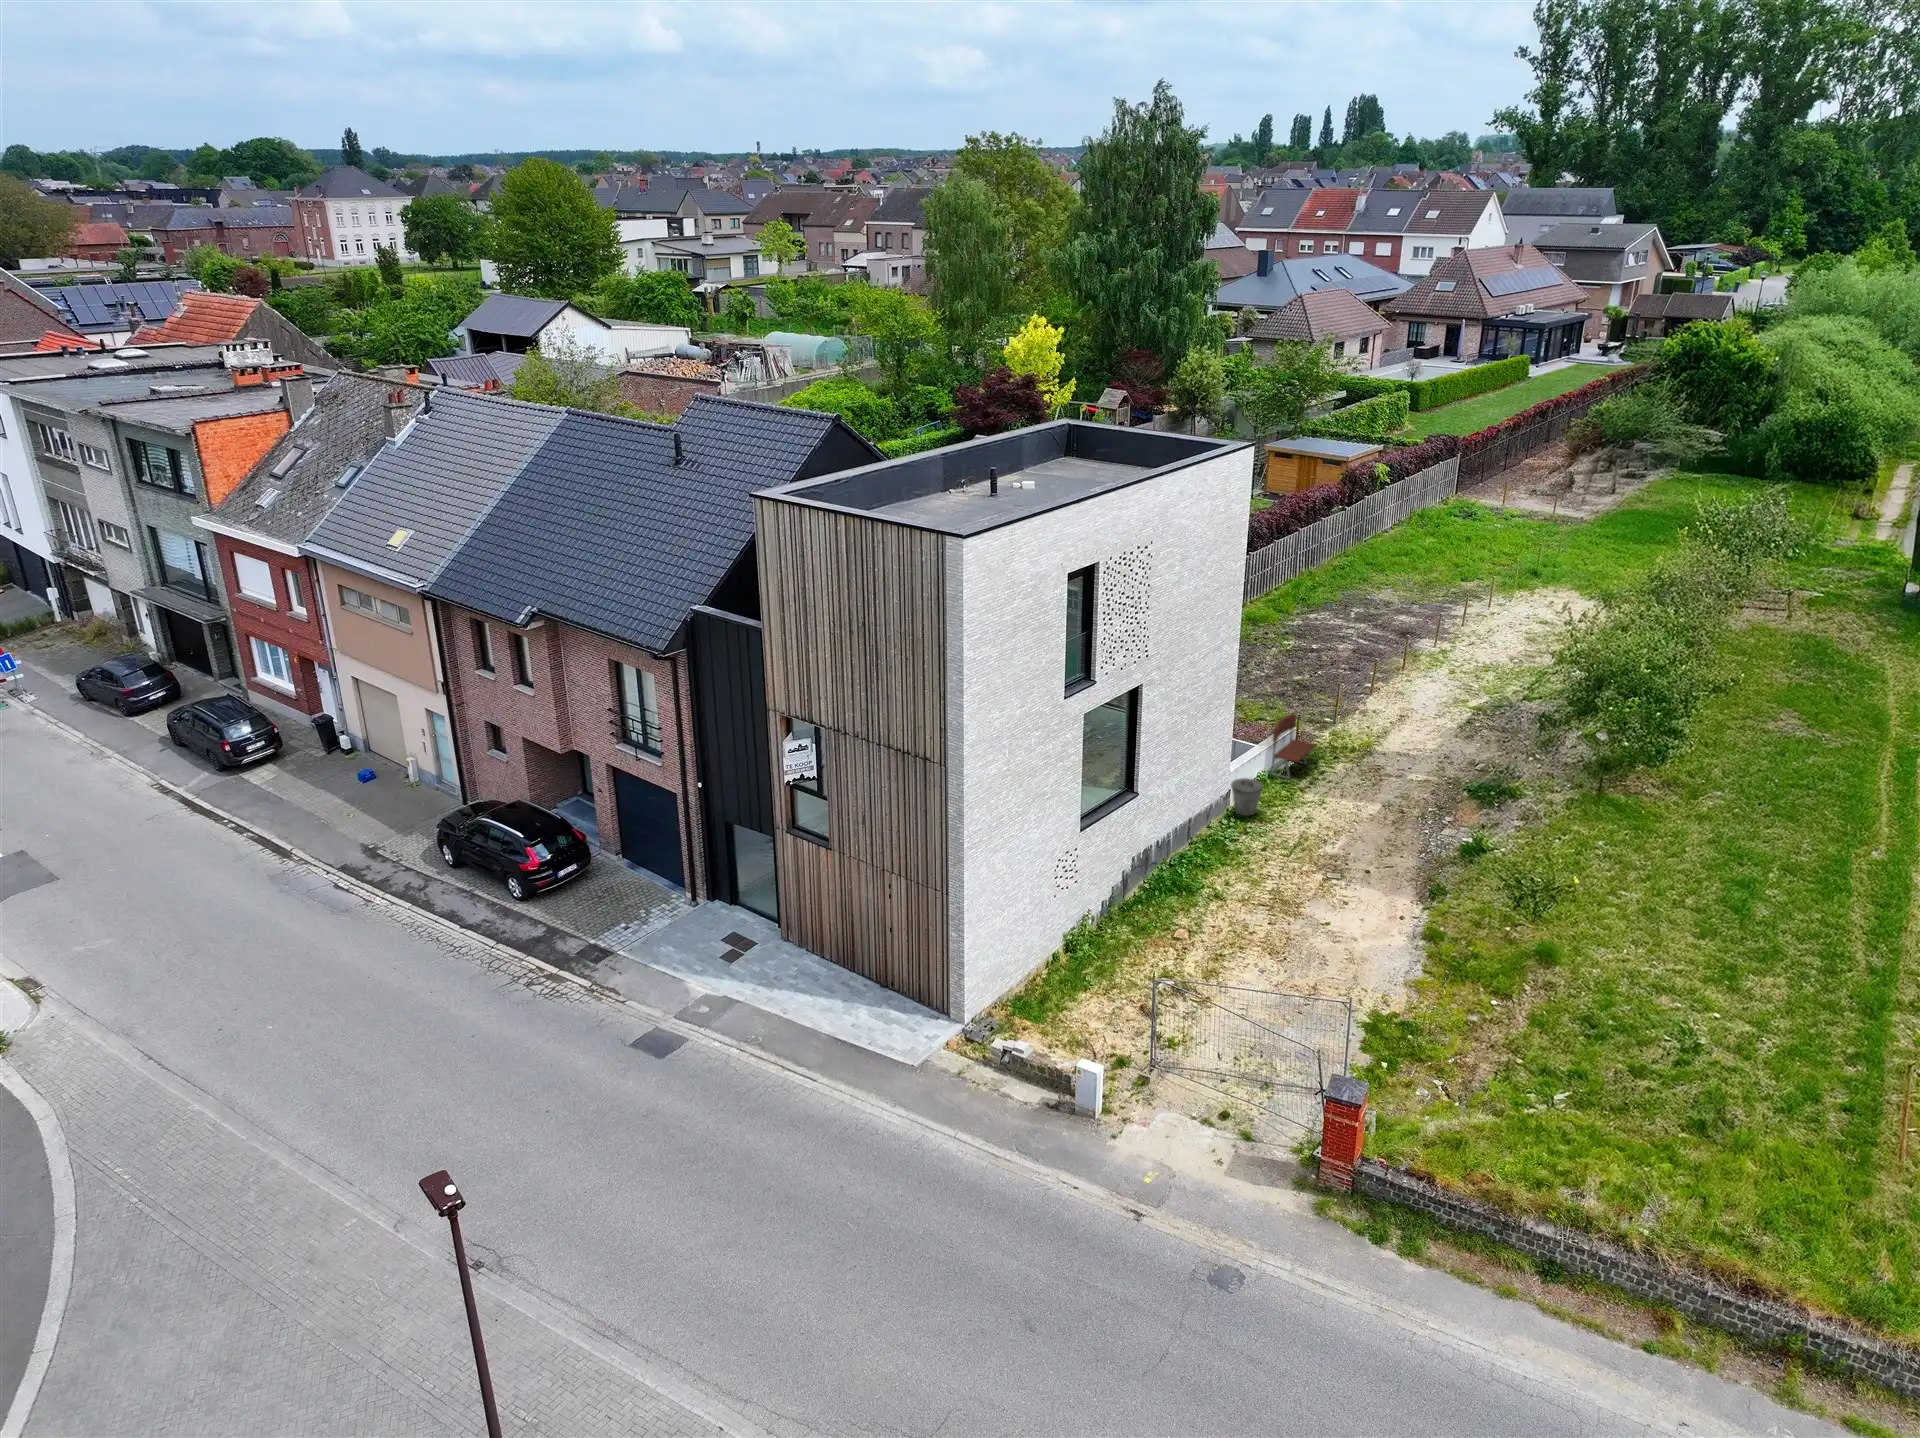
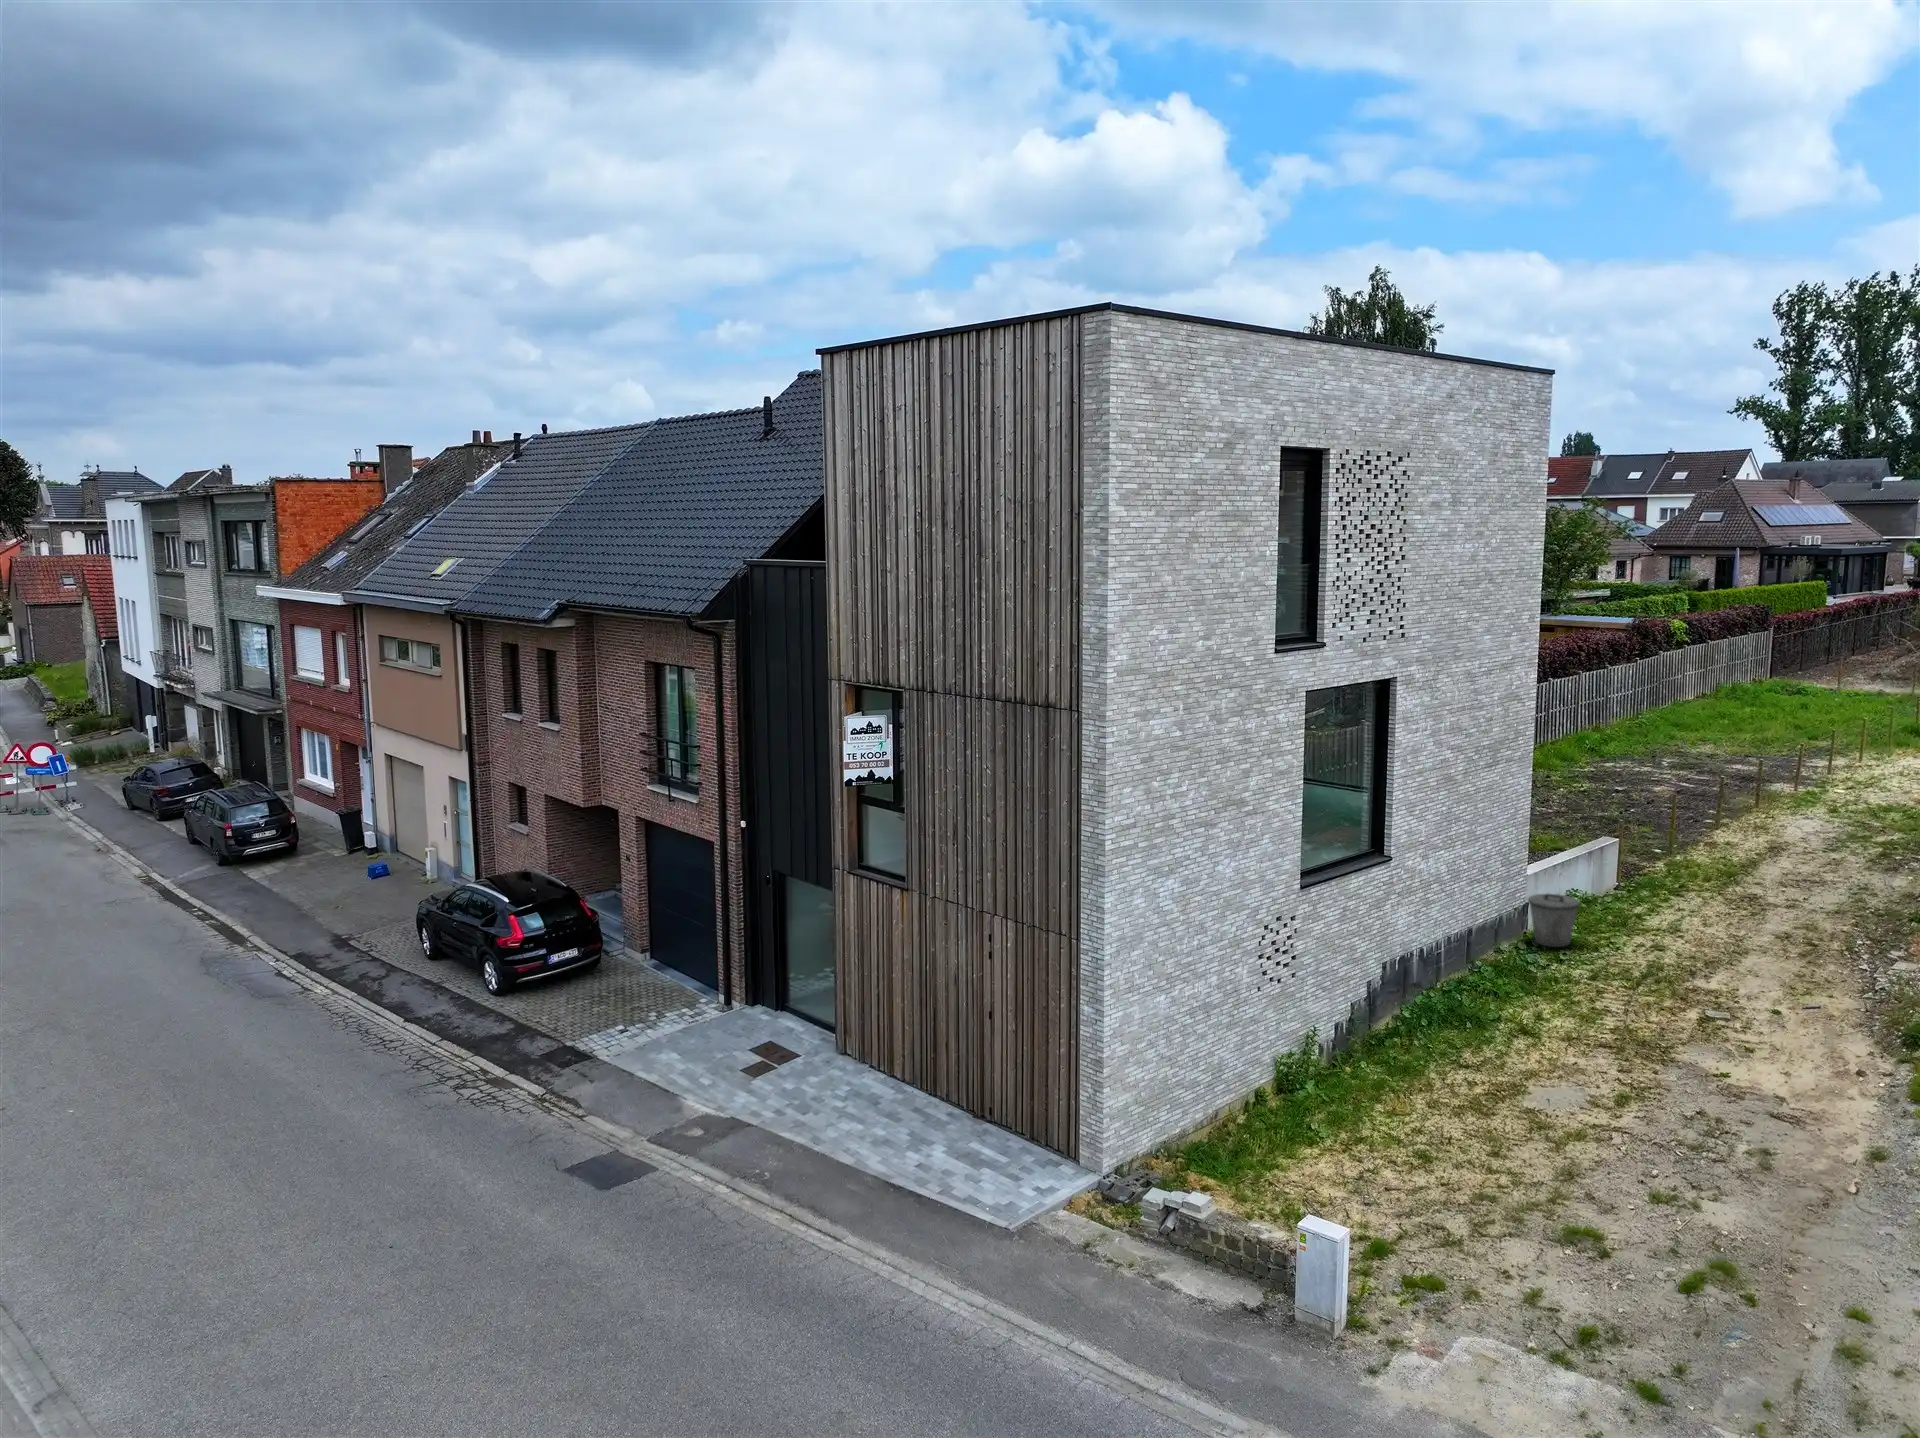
bench: present [1271,713,1316,779] -> none [1584,821,1652,912]

